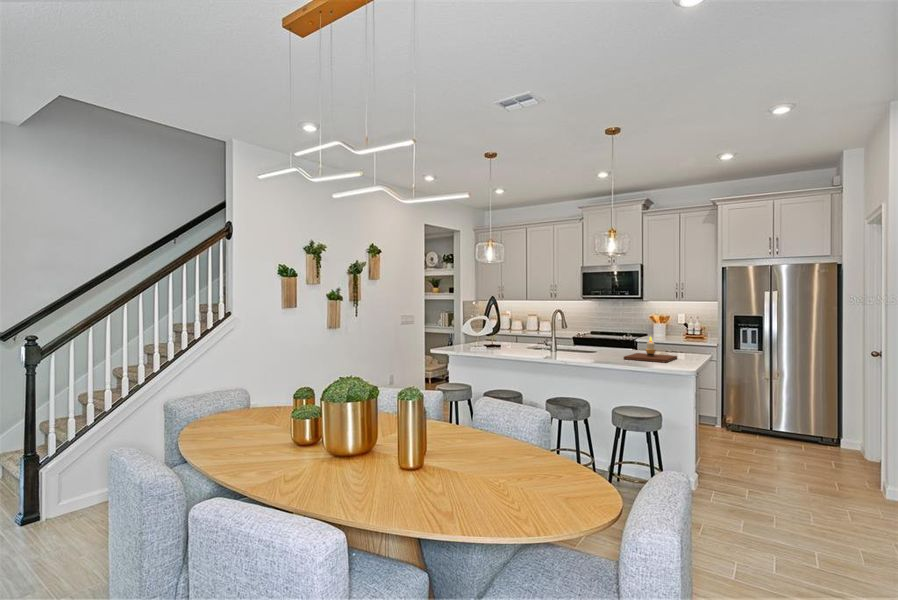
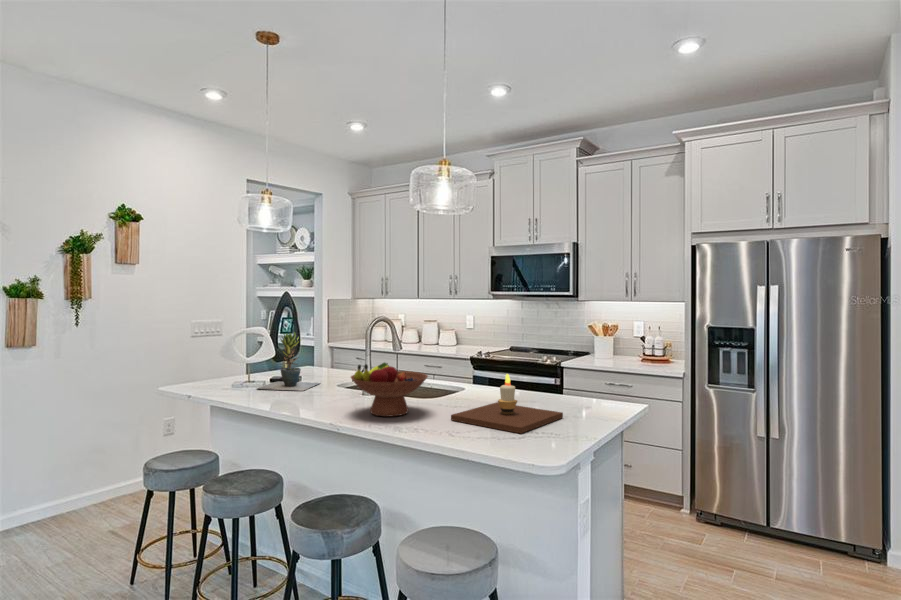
potted plant: none [491,318,519,350] -> present [257,332,320,391]
fruit bowl: none [567,332,608,358] -> present [351,363,428,416]

